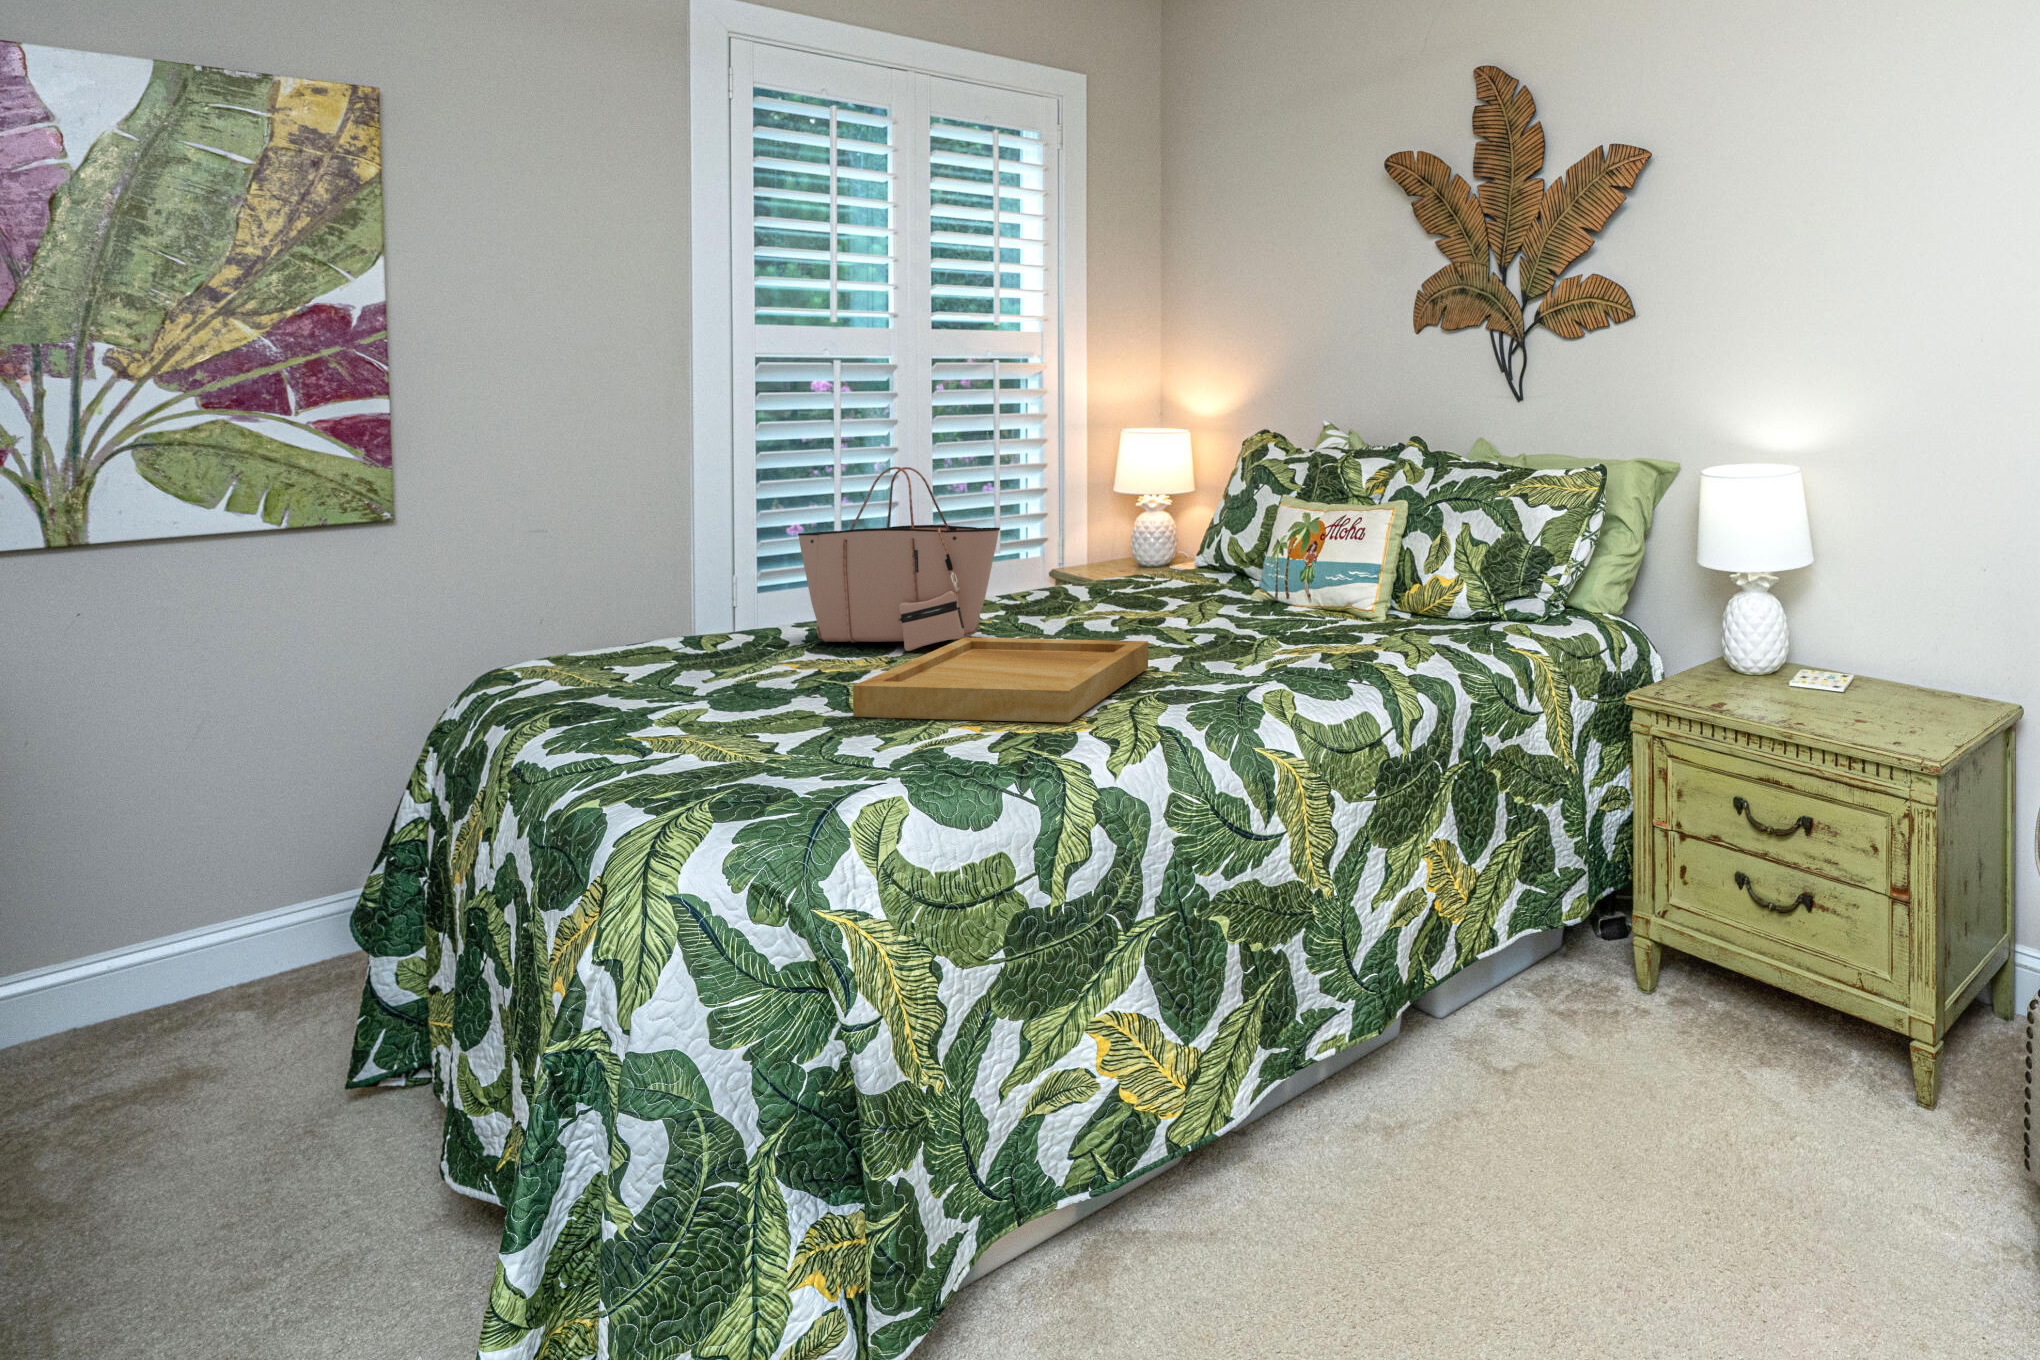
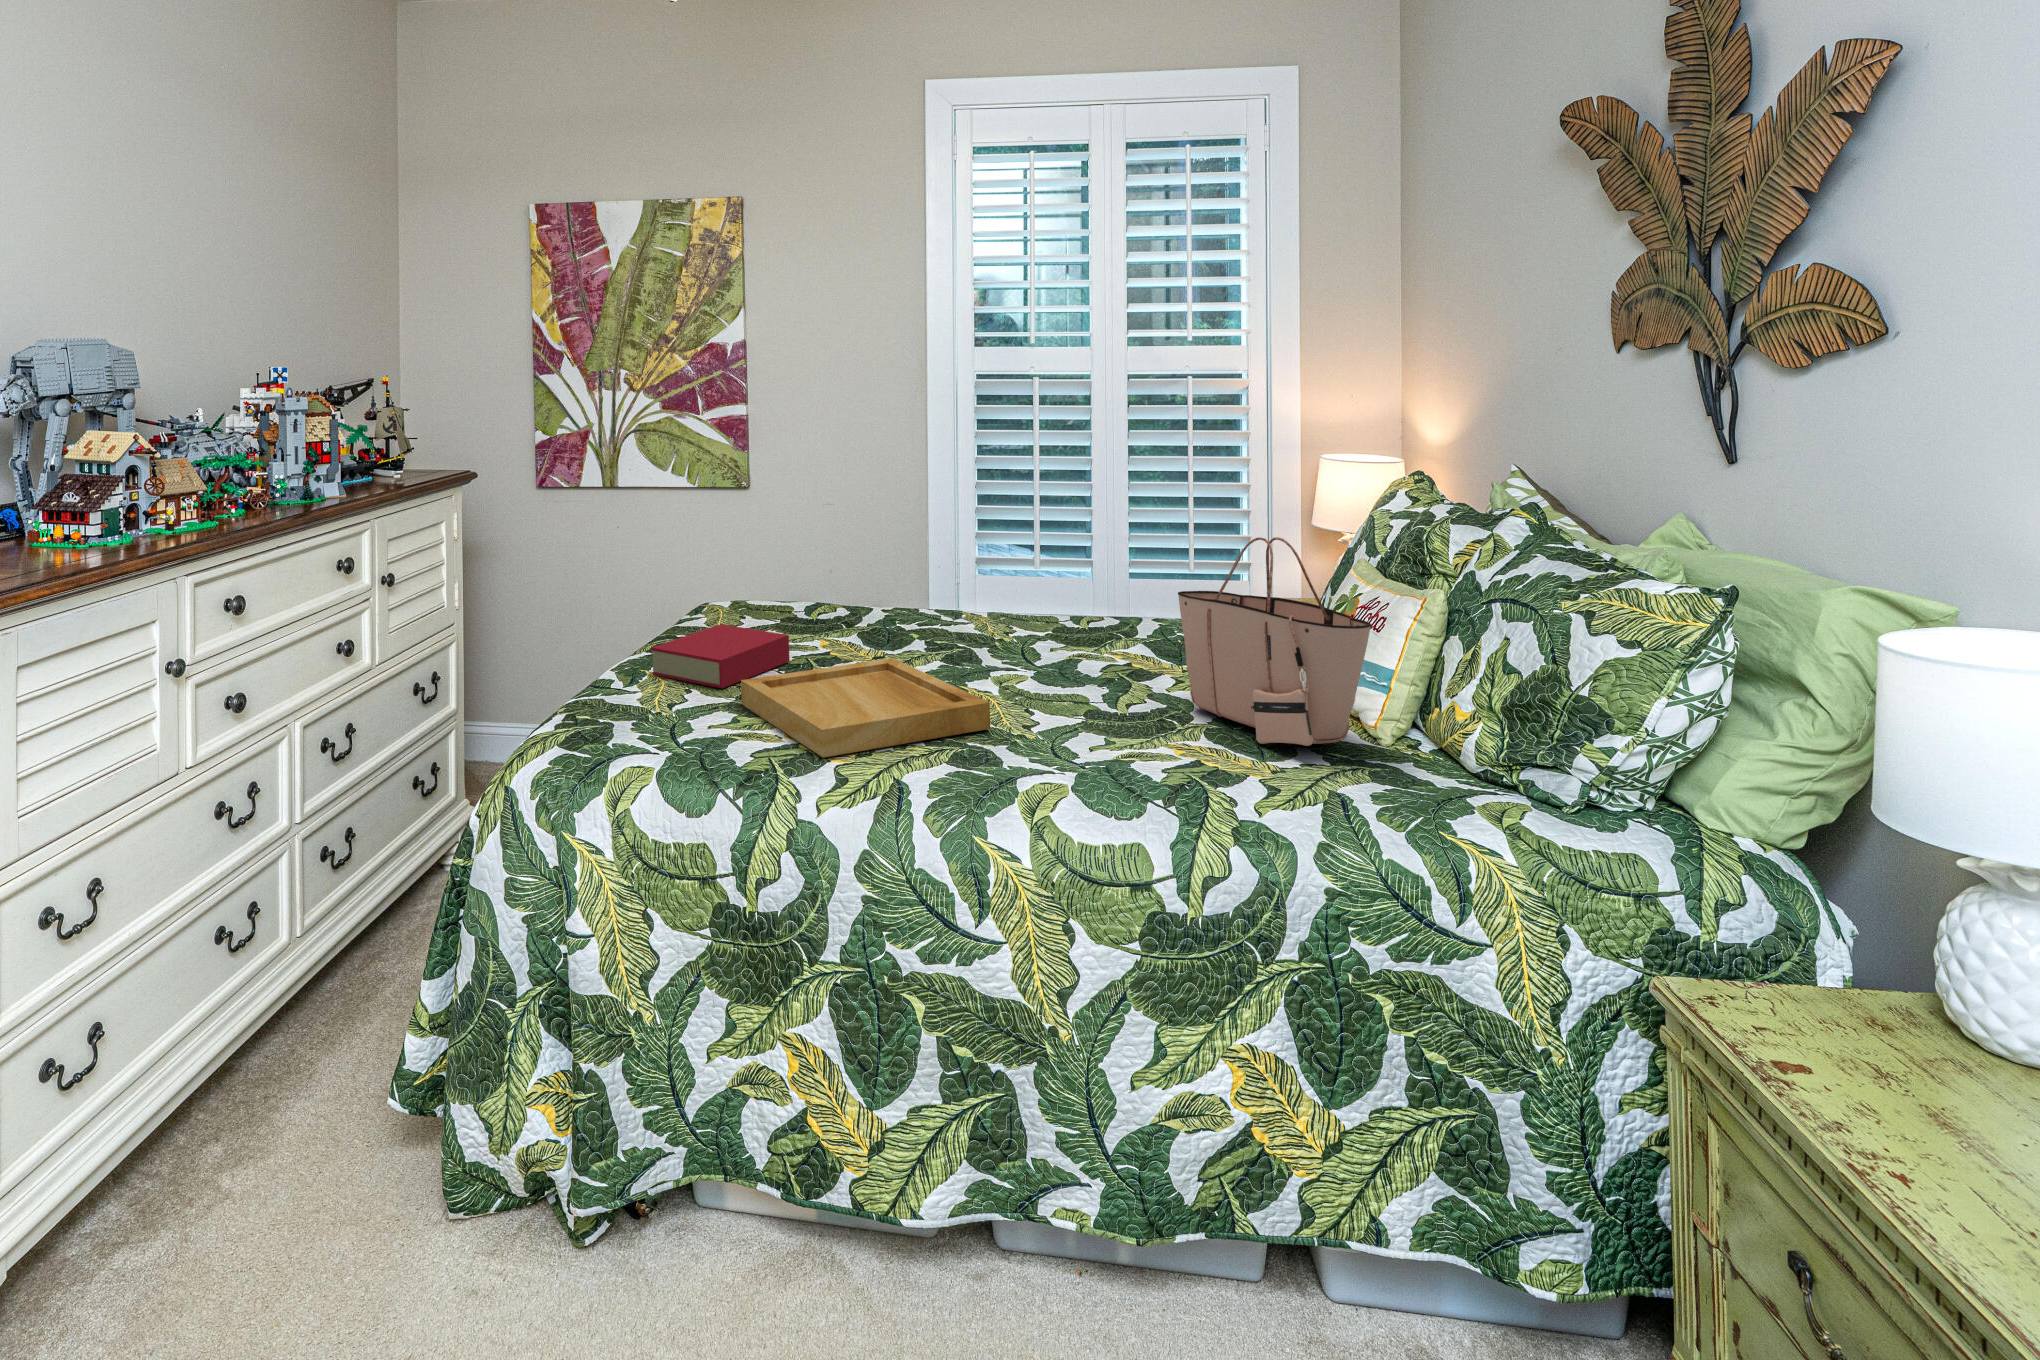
tote bag: present [798,467,1000,651] -> present [1178,537,1371,746]
book: none [646,642,804,726] -> present [652,624,790,688]

